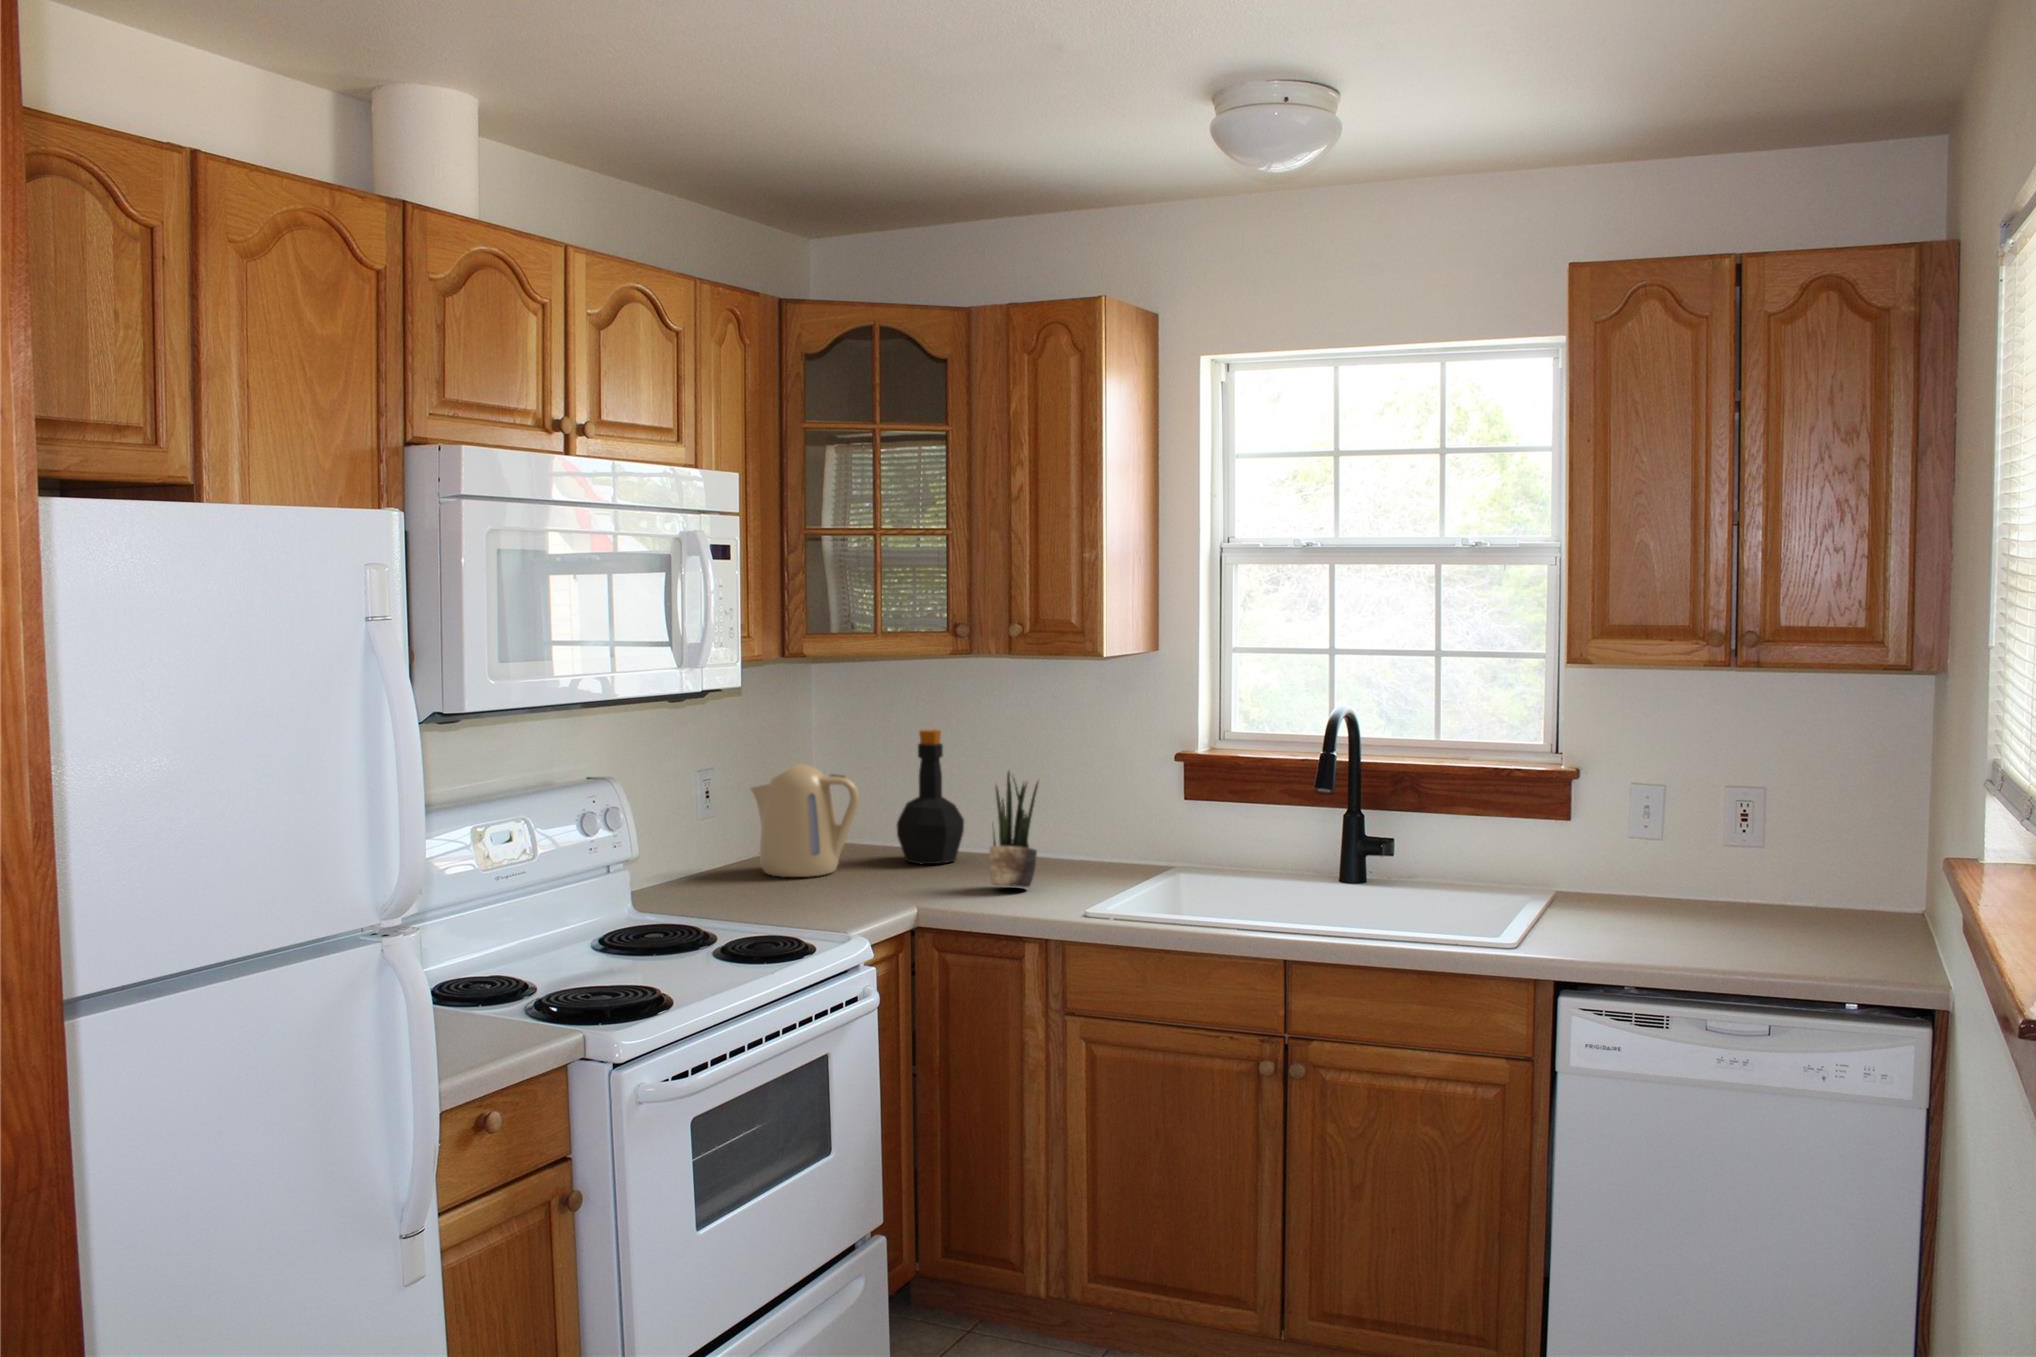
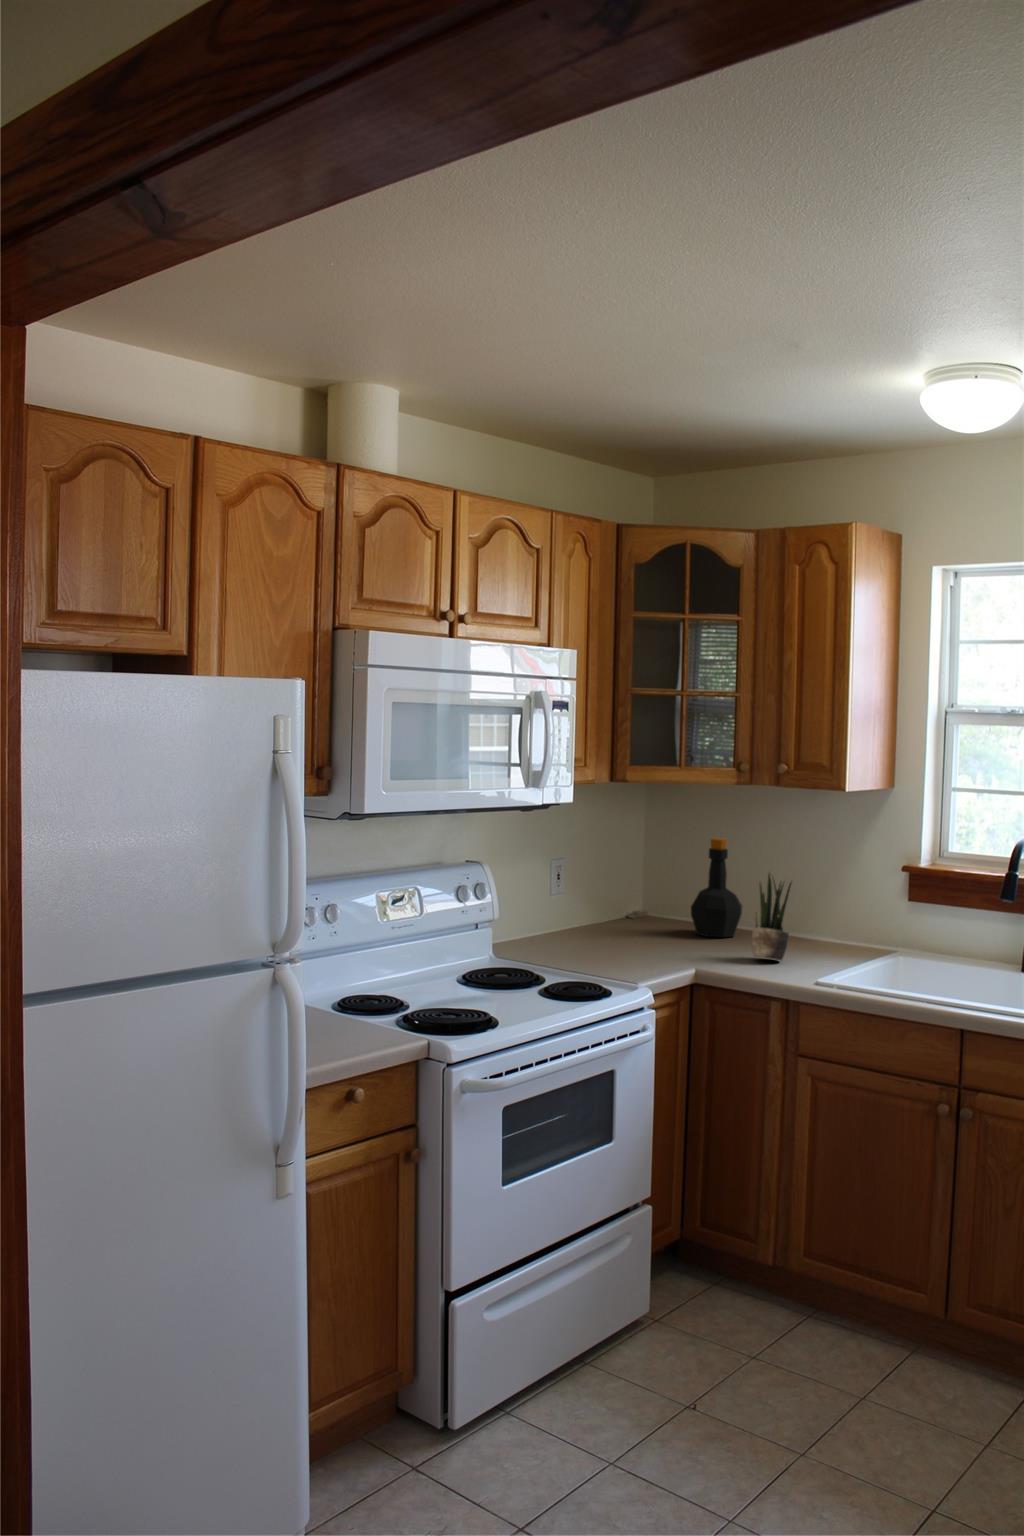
kettle: present [751,764,859,877] -> none [585,858,662,940]

